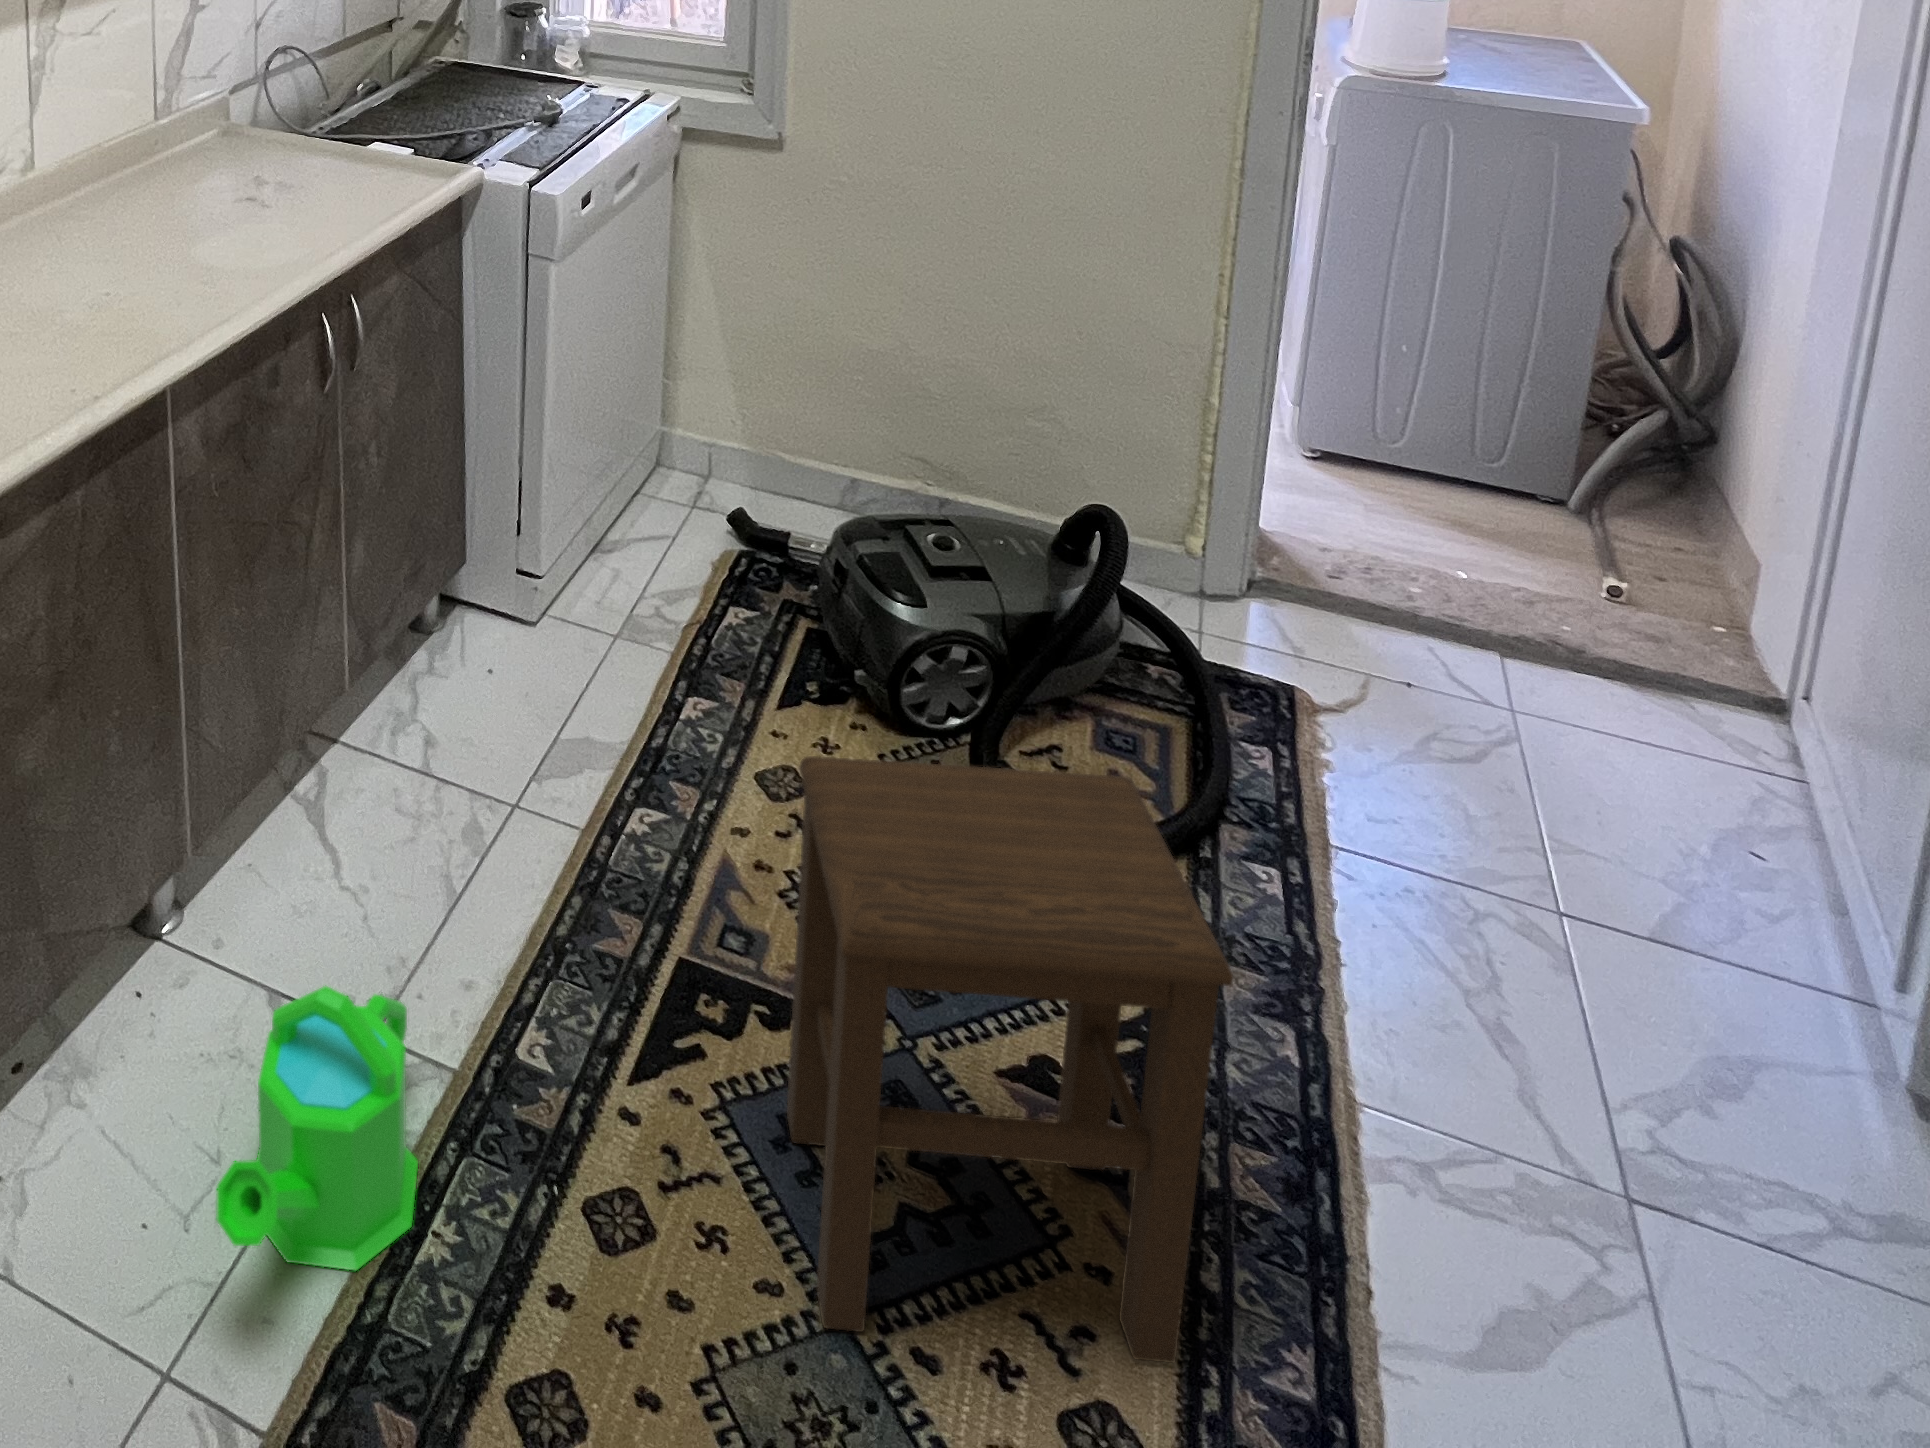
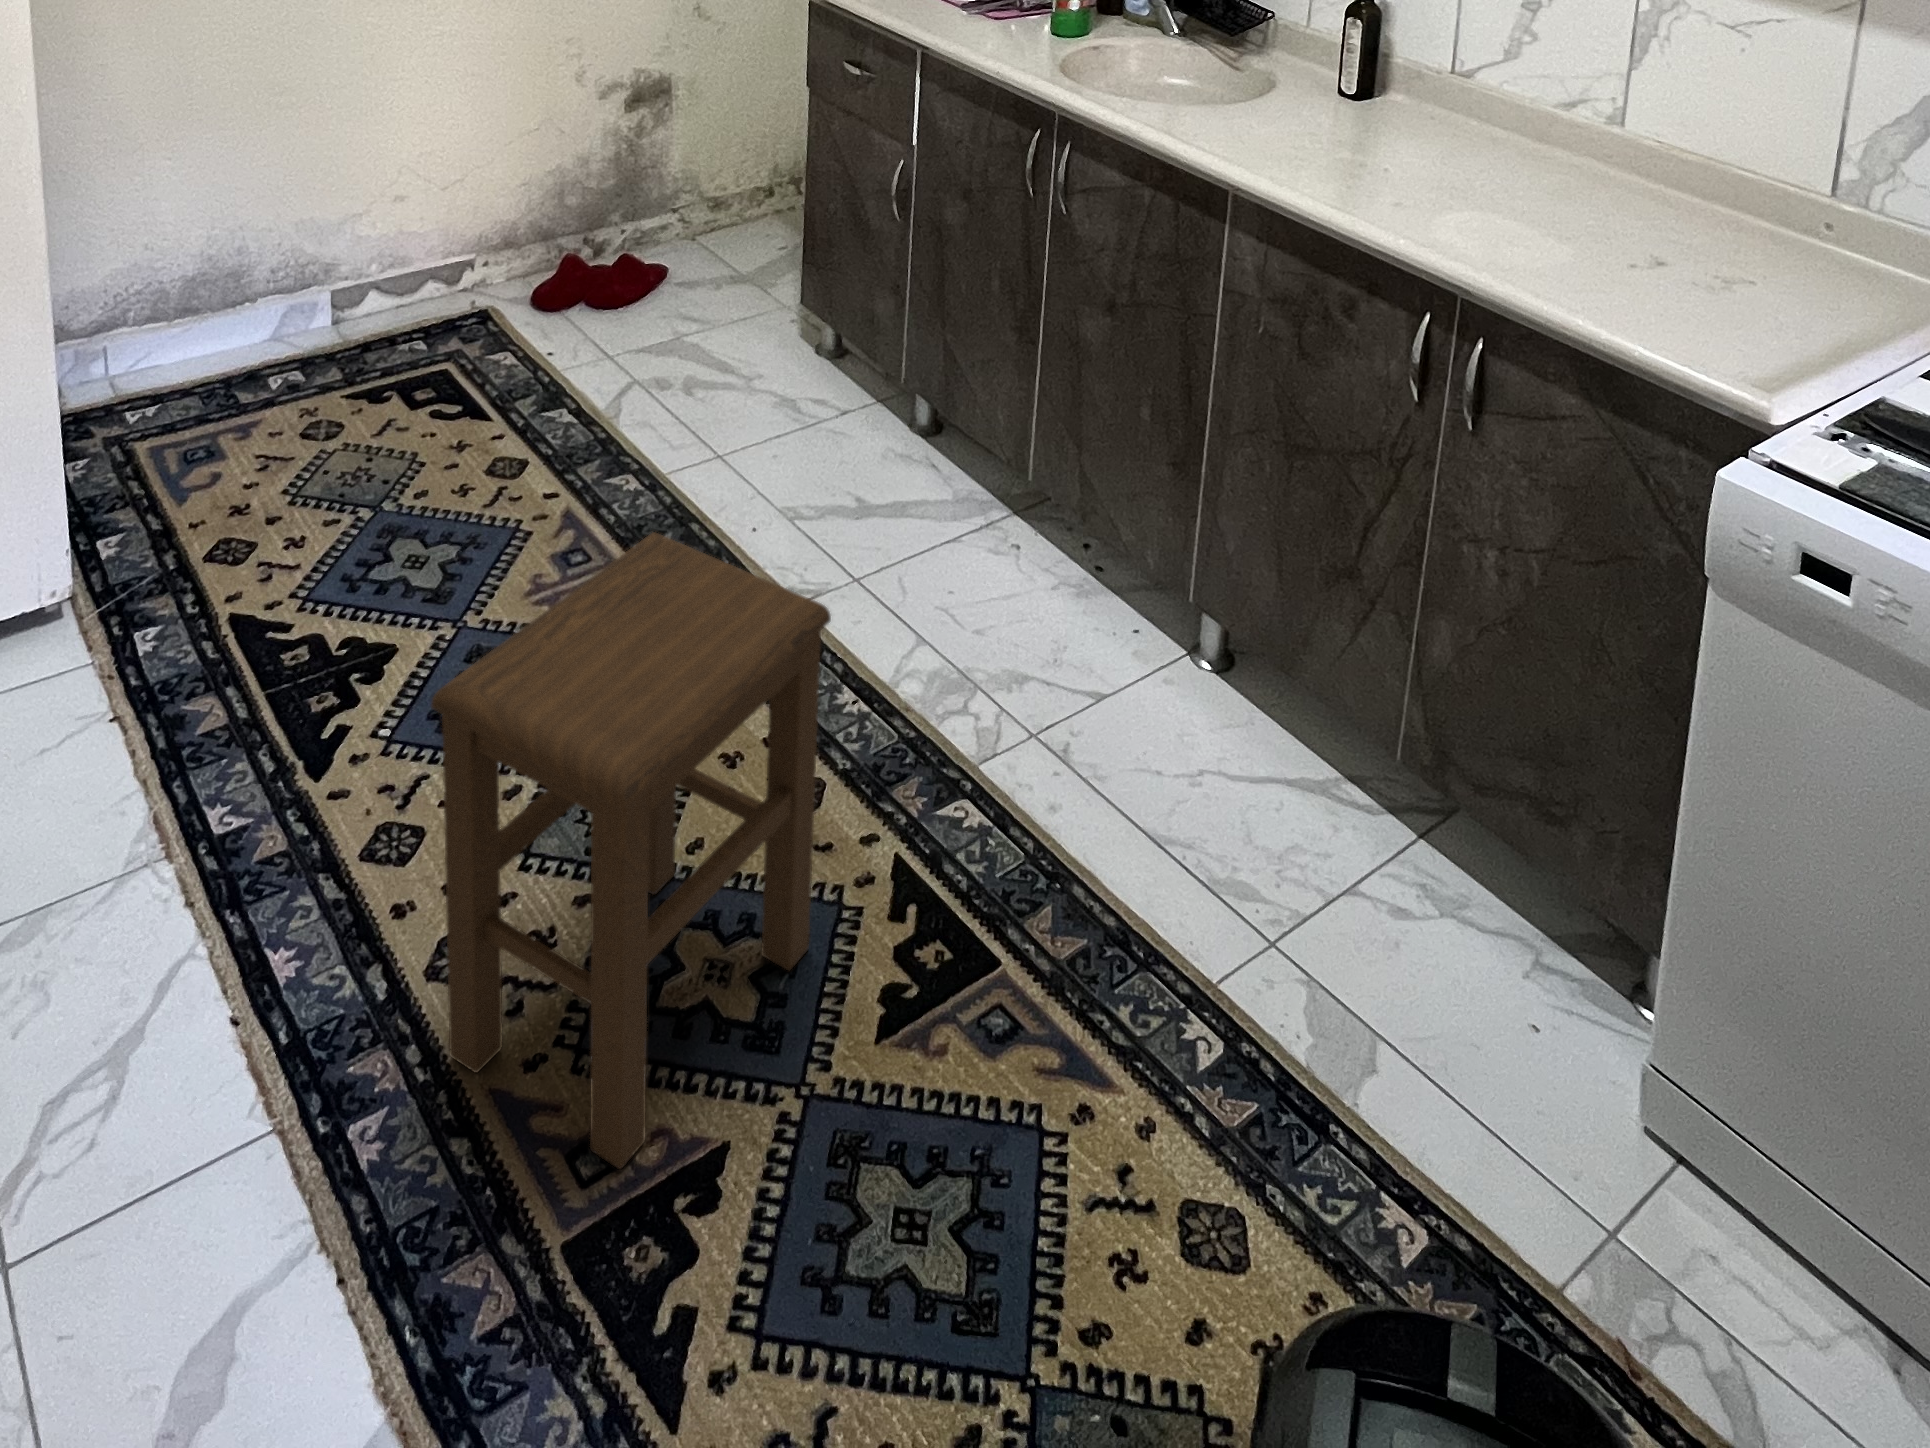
watering can: present [216,986,418,1270] -> none [846,512,999,713]

